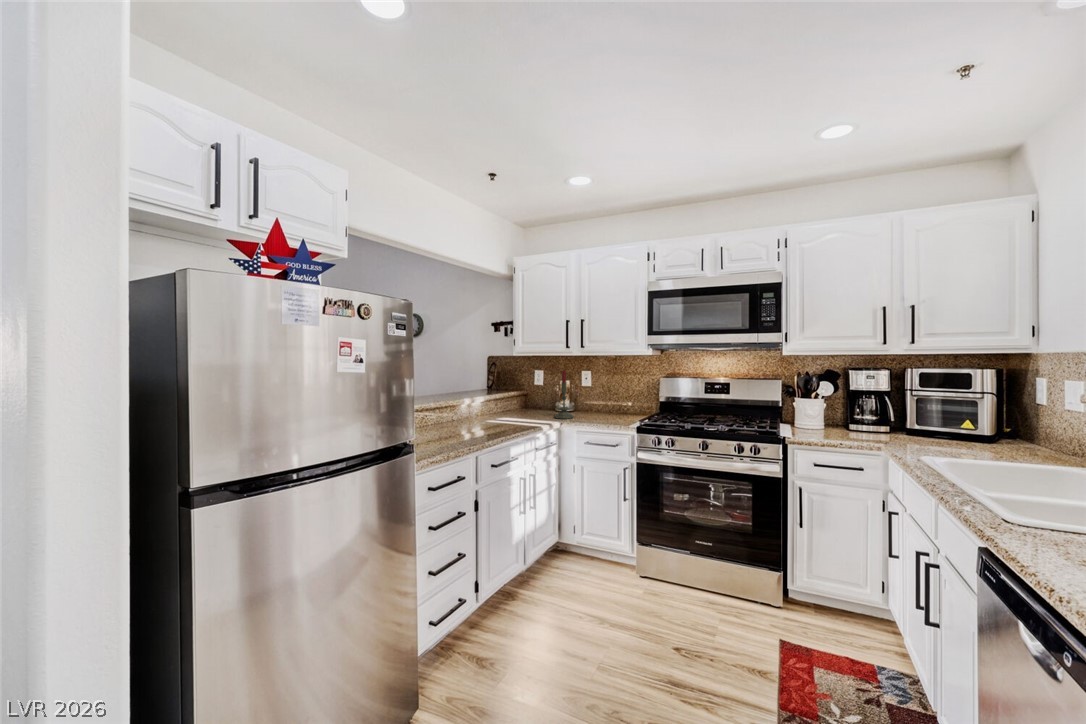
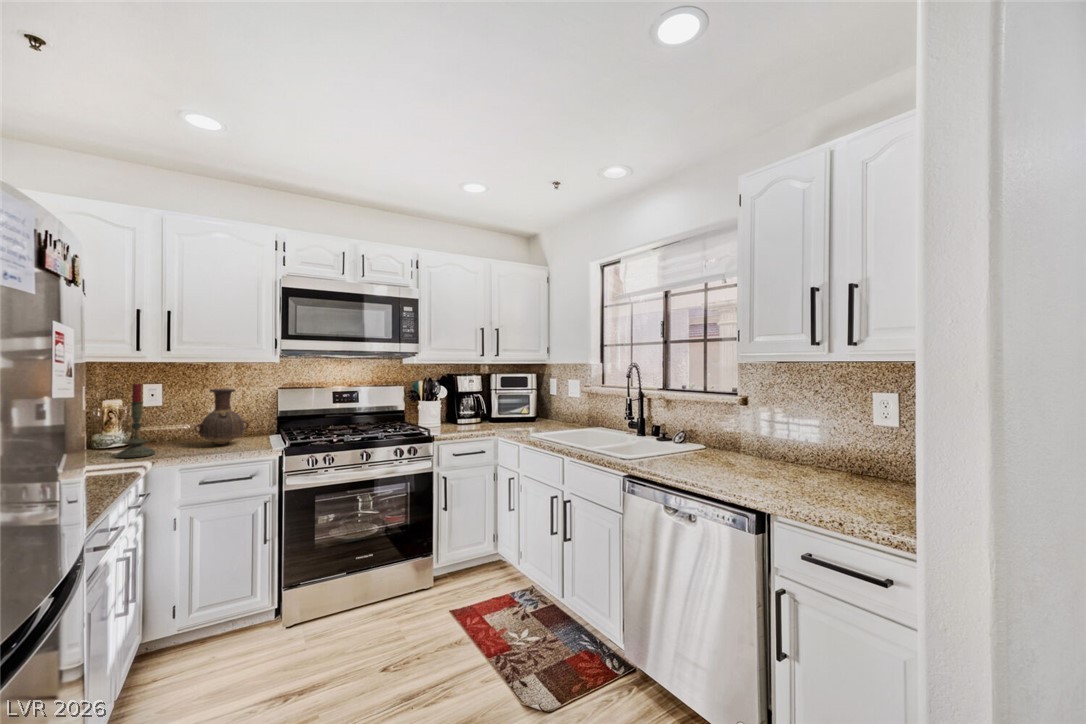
vase: none [596,376,632,418] -> present [194,388,249,445]

